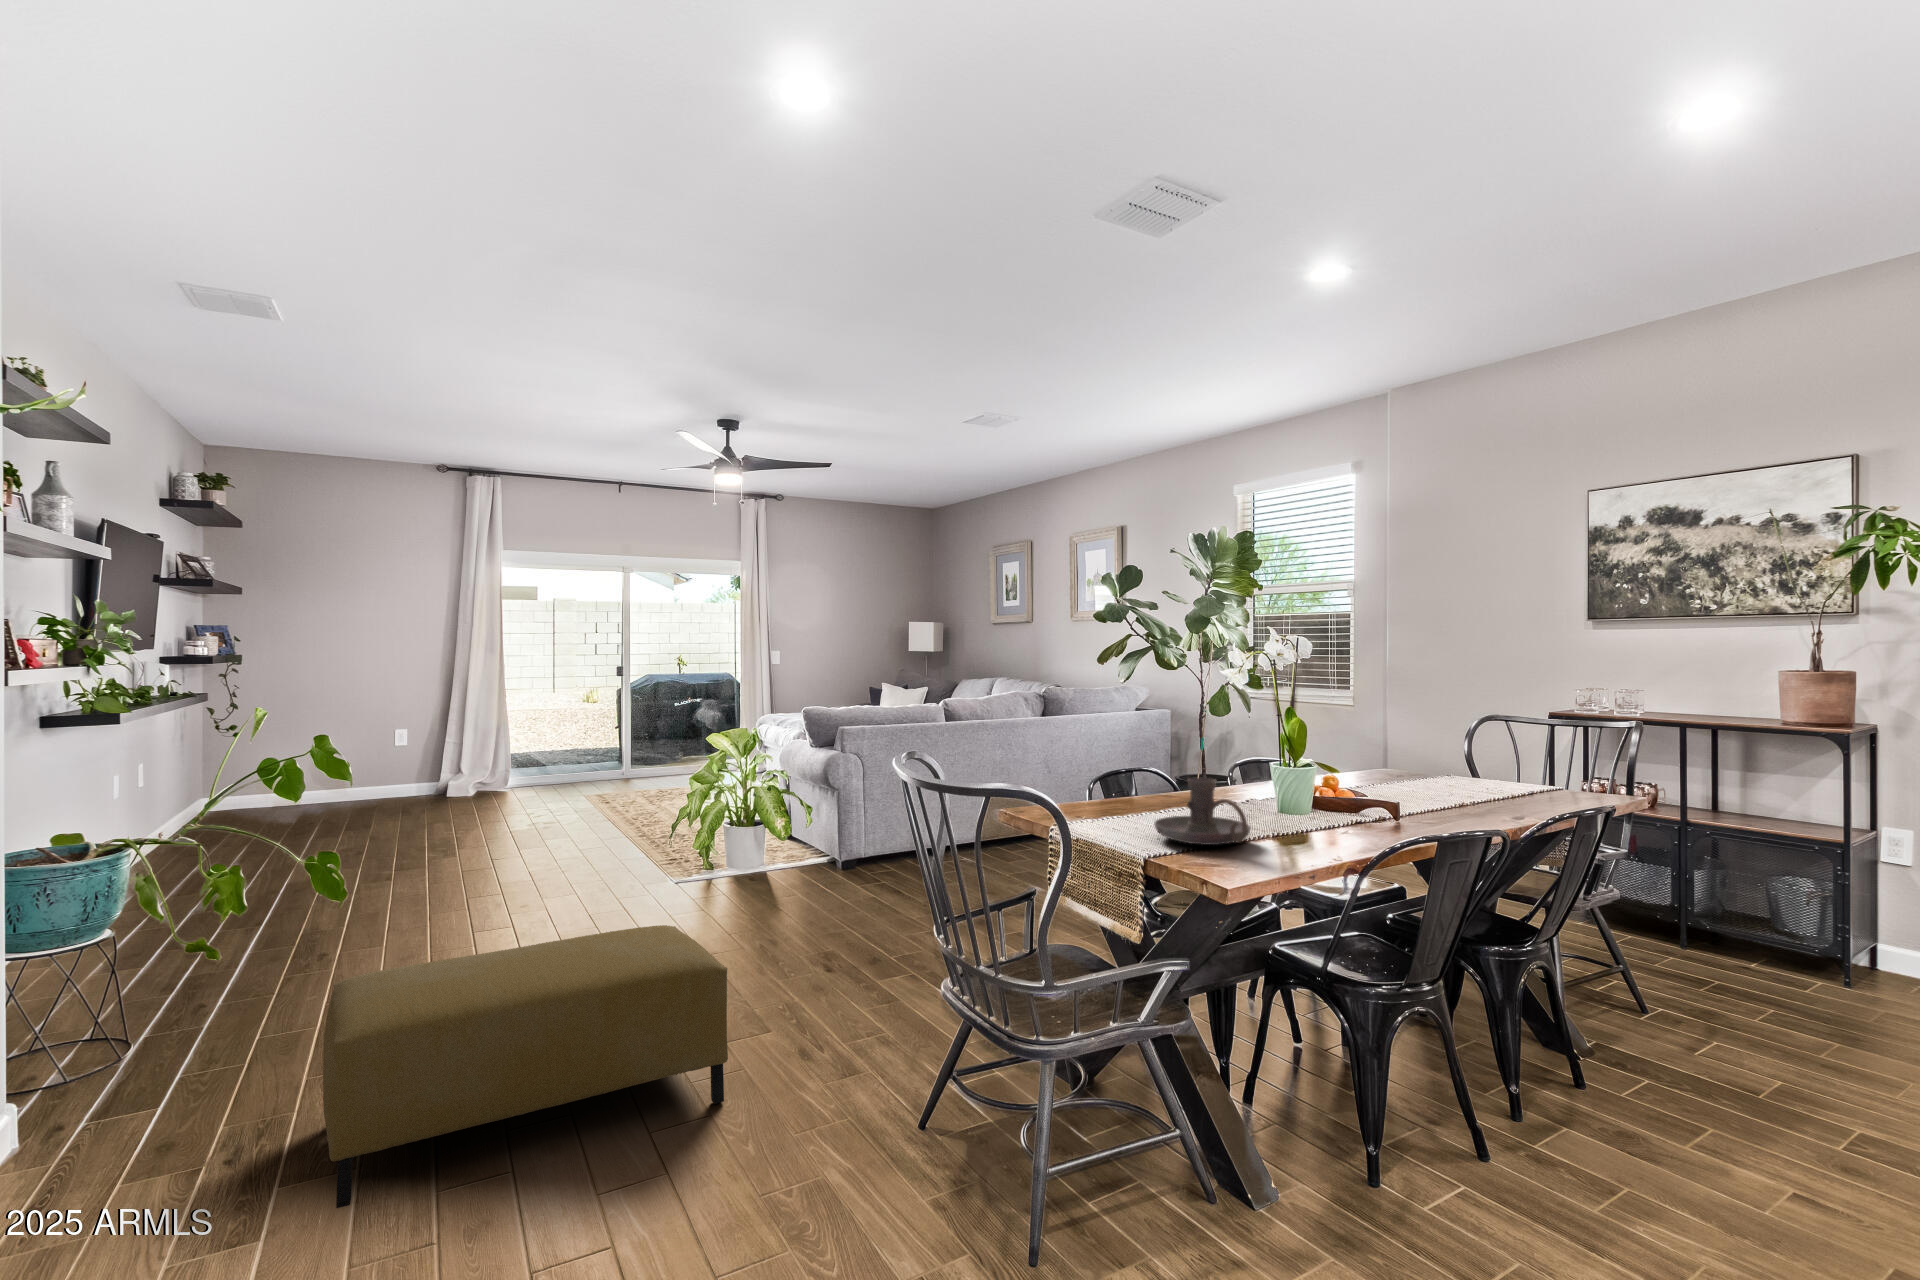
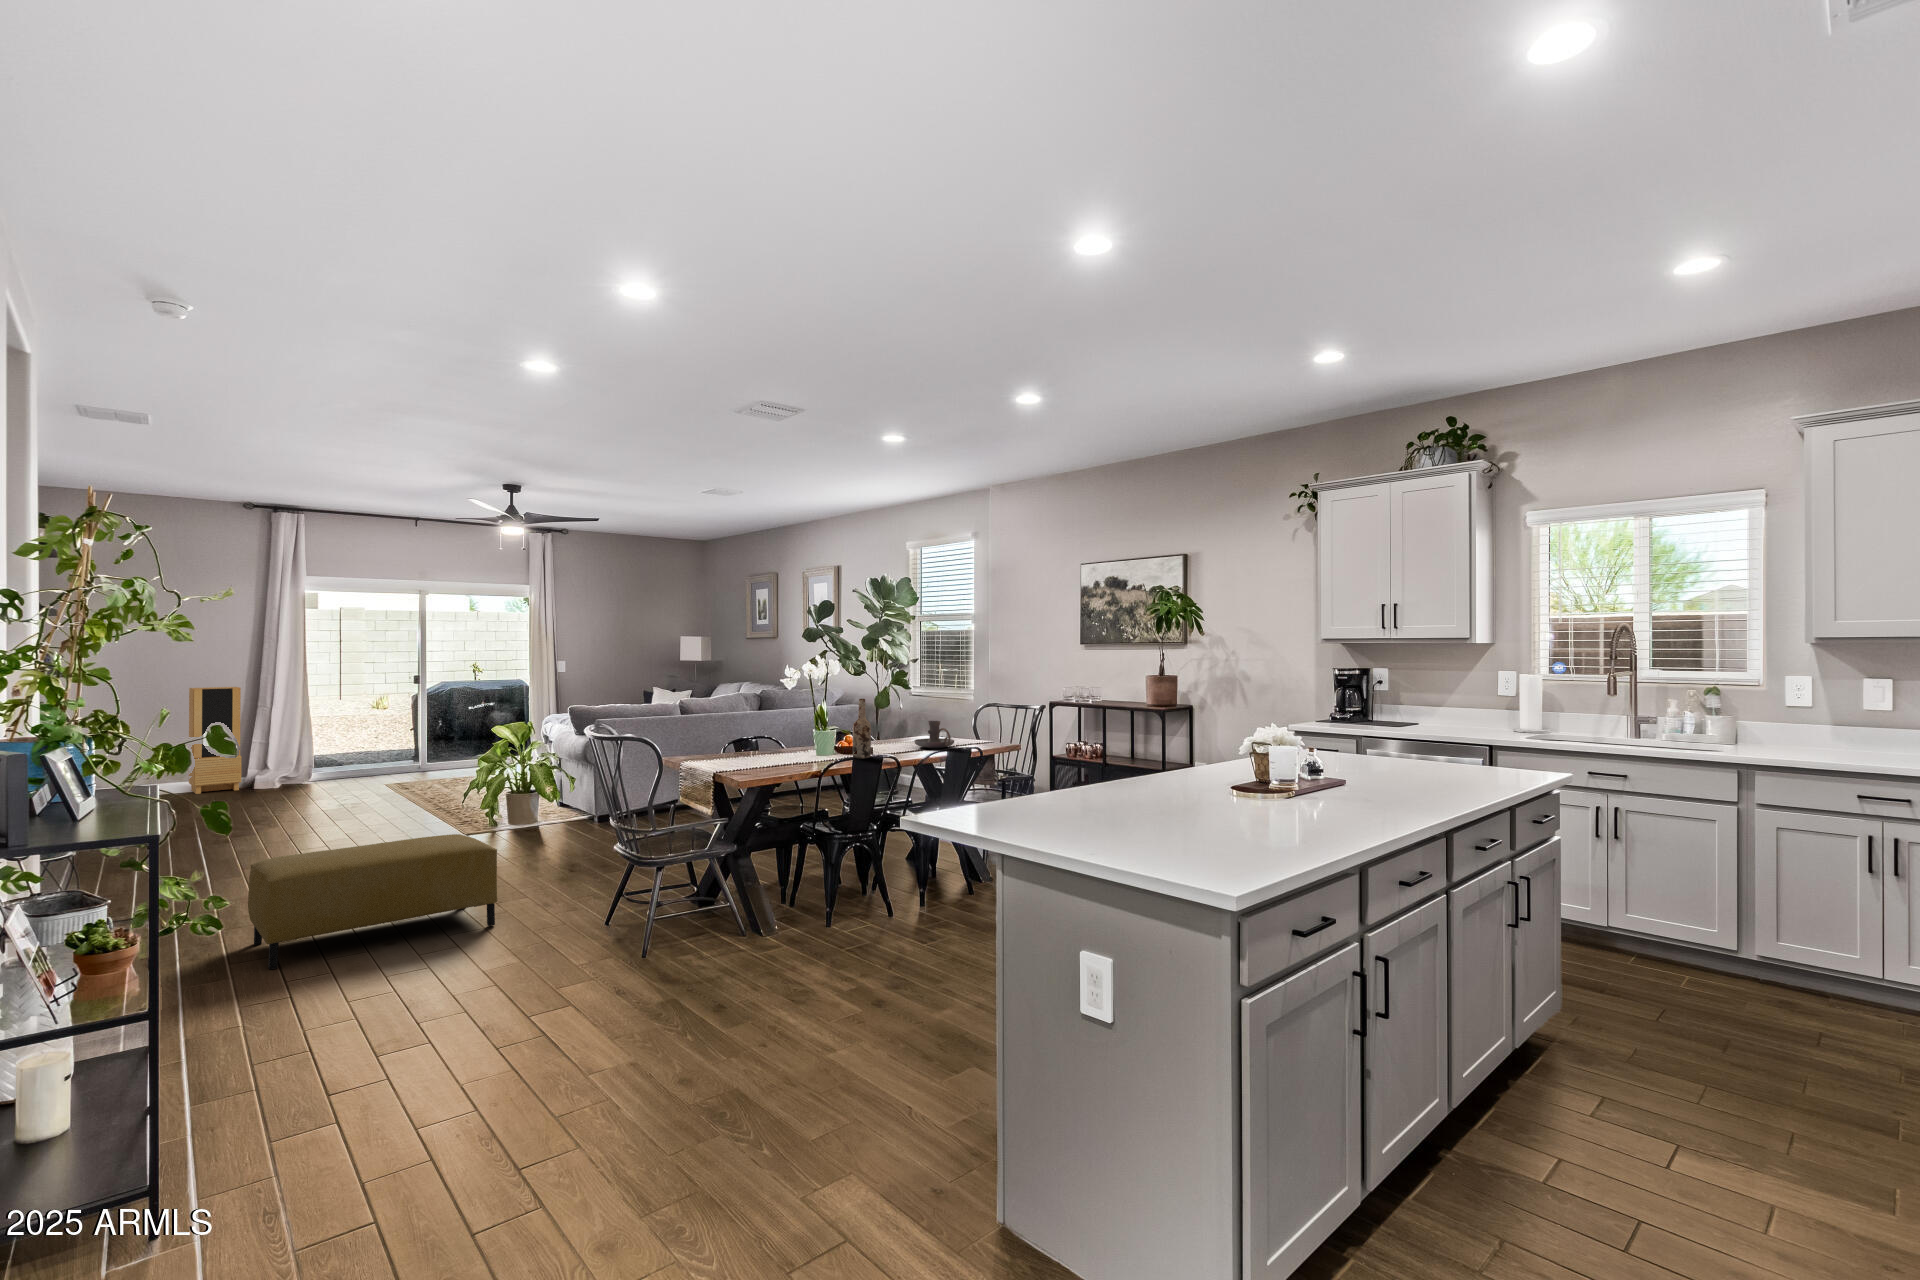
storage cabinet: none [378,678,431,803] -> present [189,687,242,794]
wine bottle: none [1335,708,1371,820] -> present [853,699,871,759]
candle holder: present [1154,778,1250,845] -> present [914,721,954,748]

